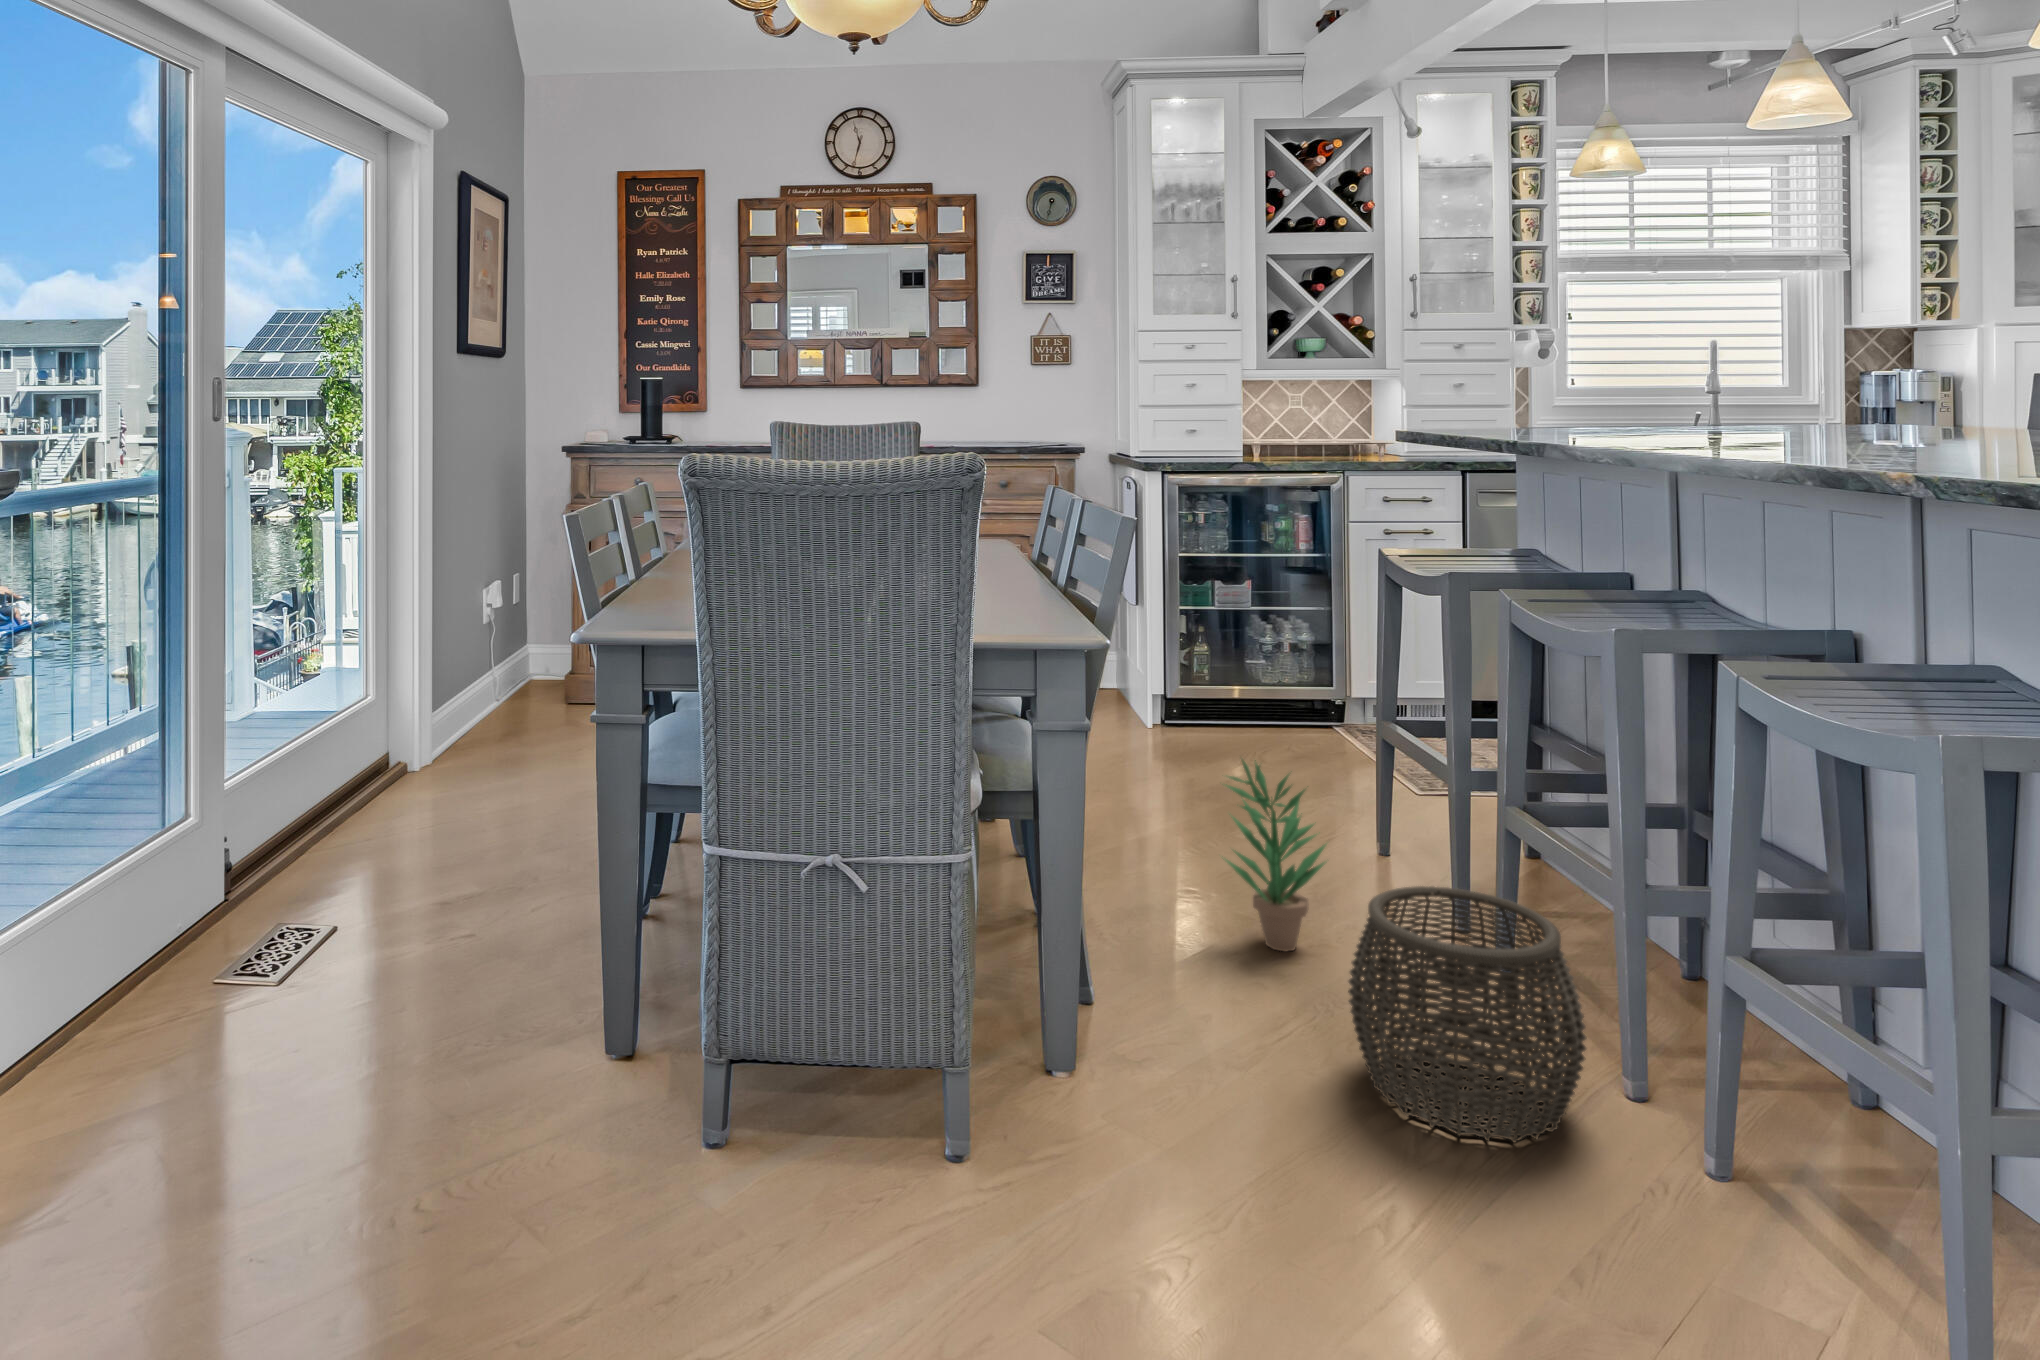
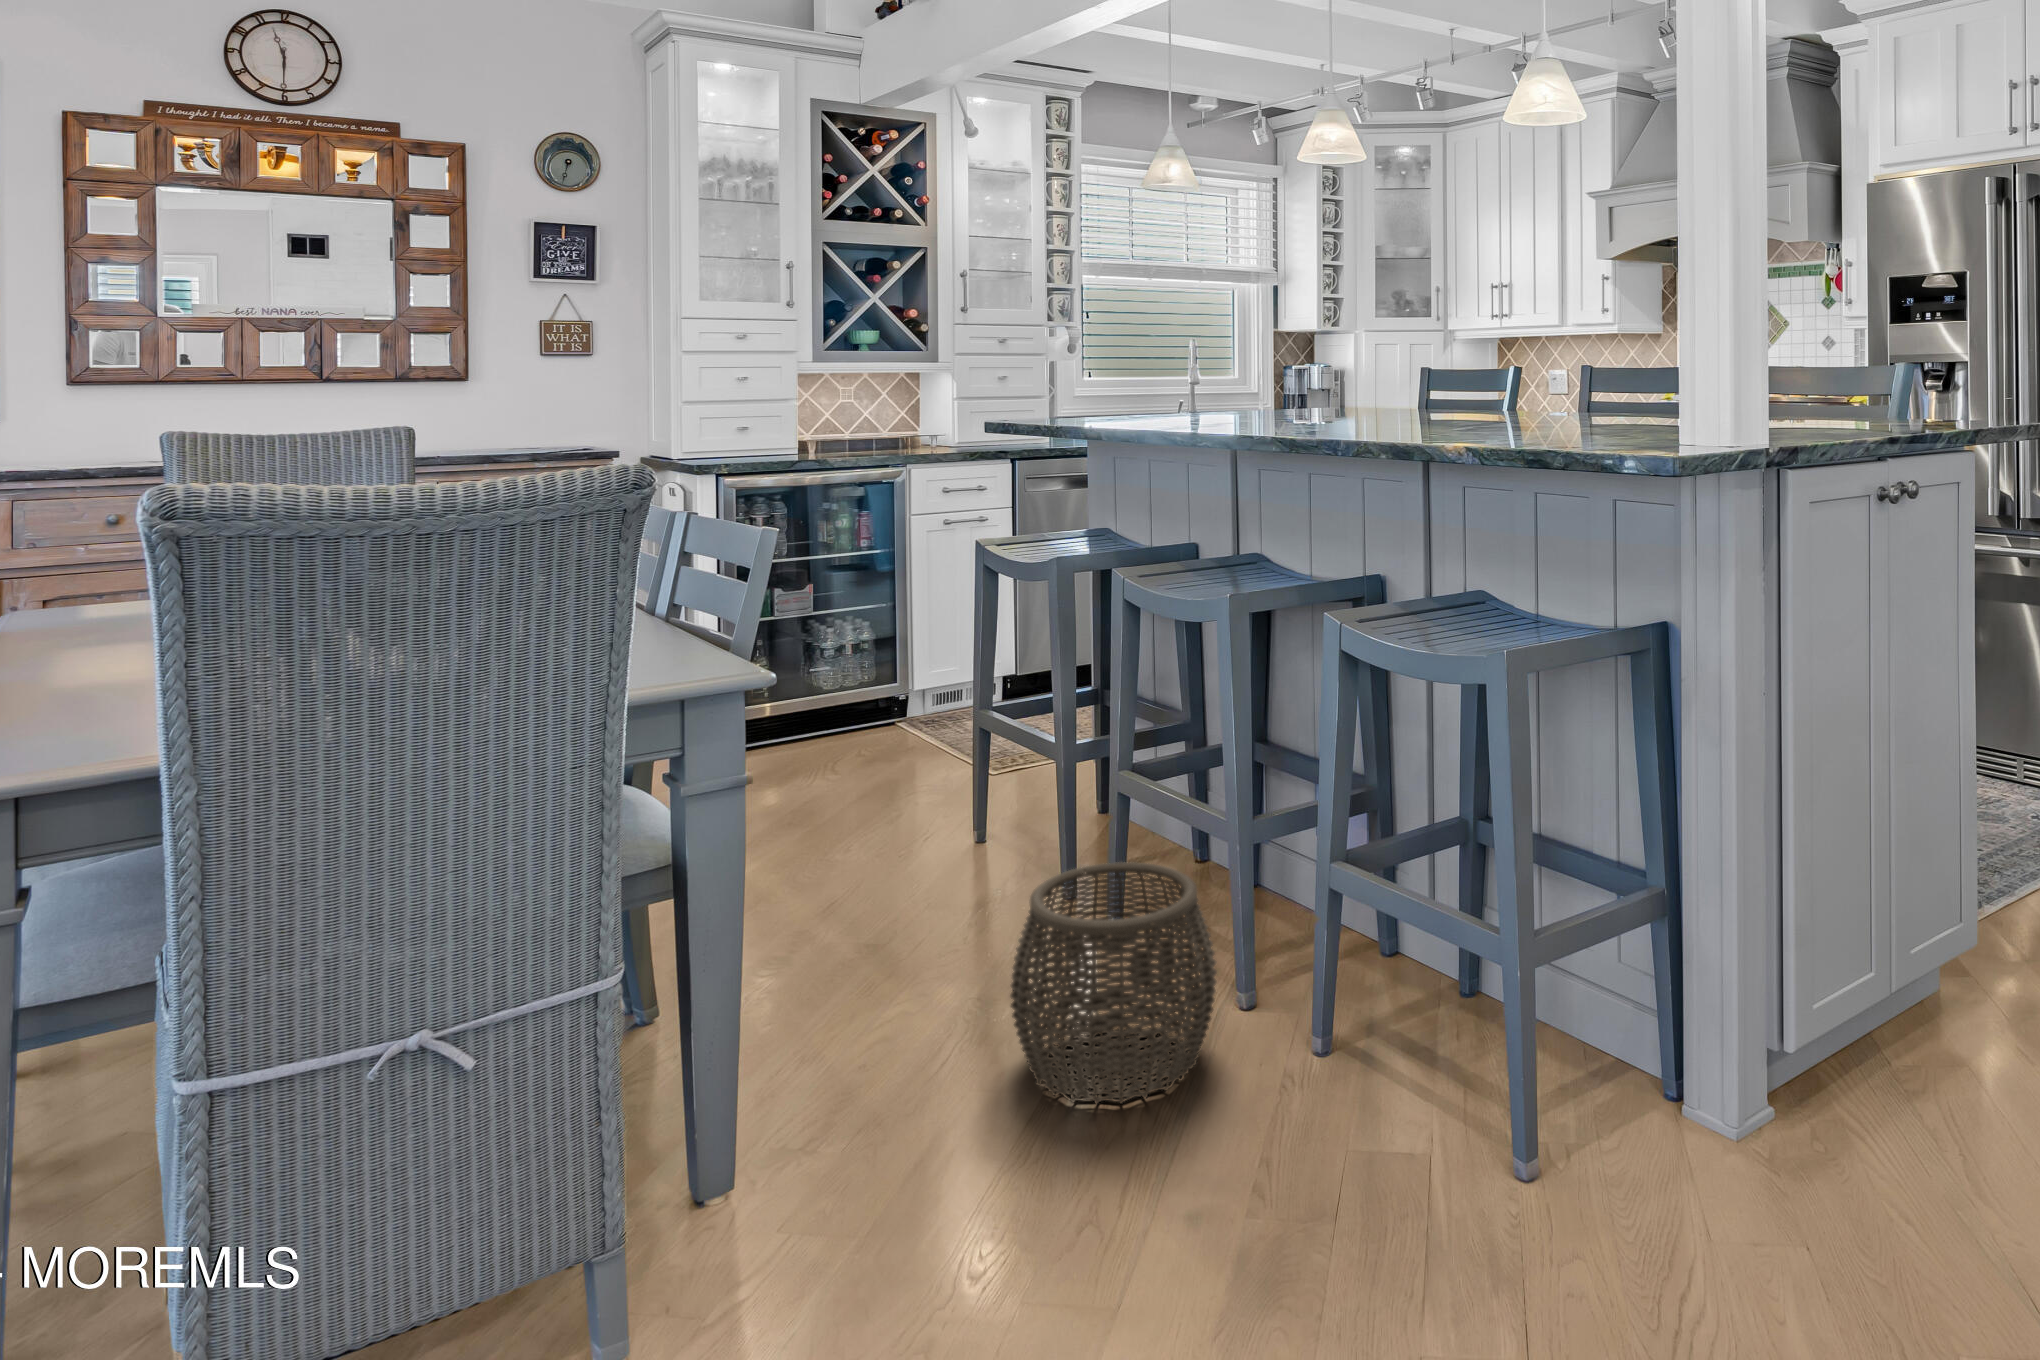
potted plant: present [1225,760,1326,951] -> none [844,777,957,976]

